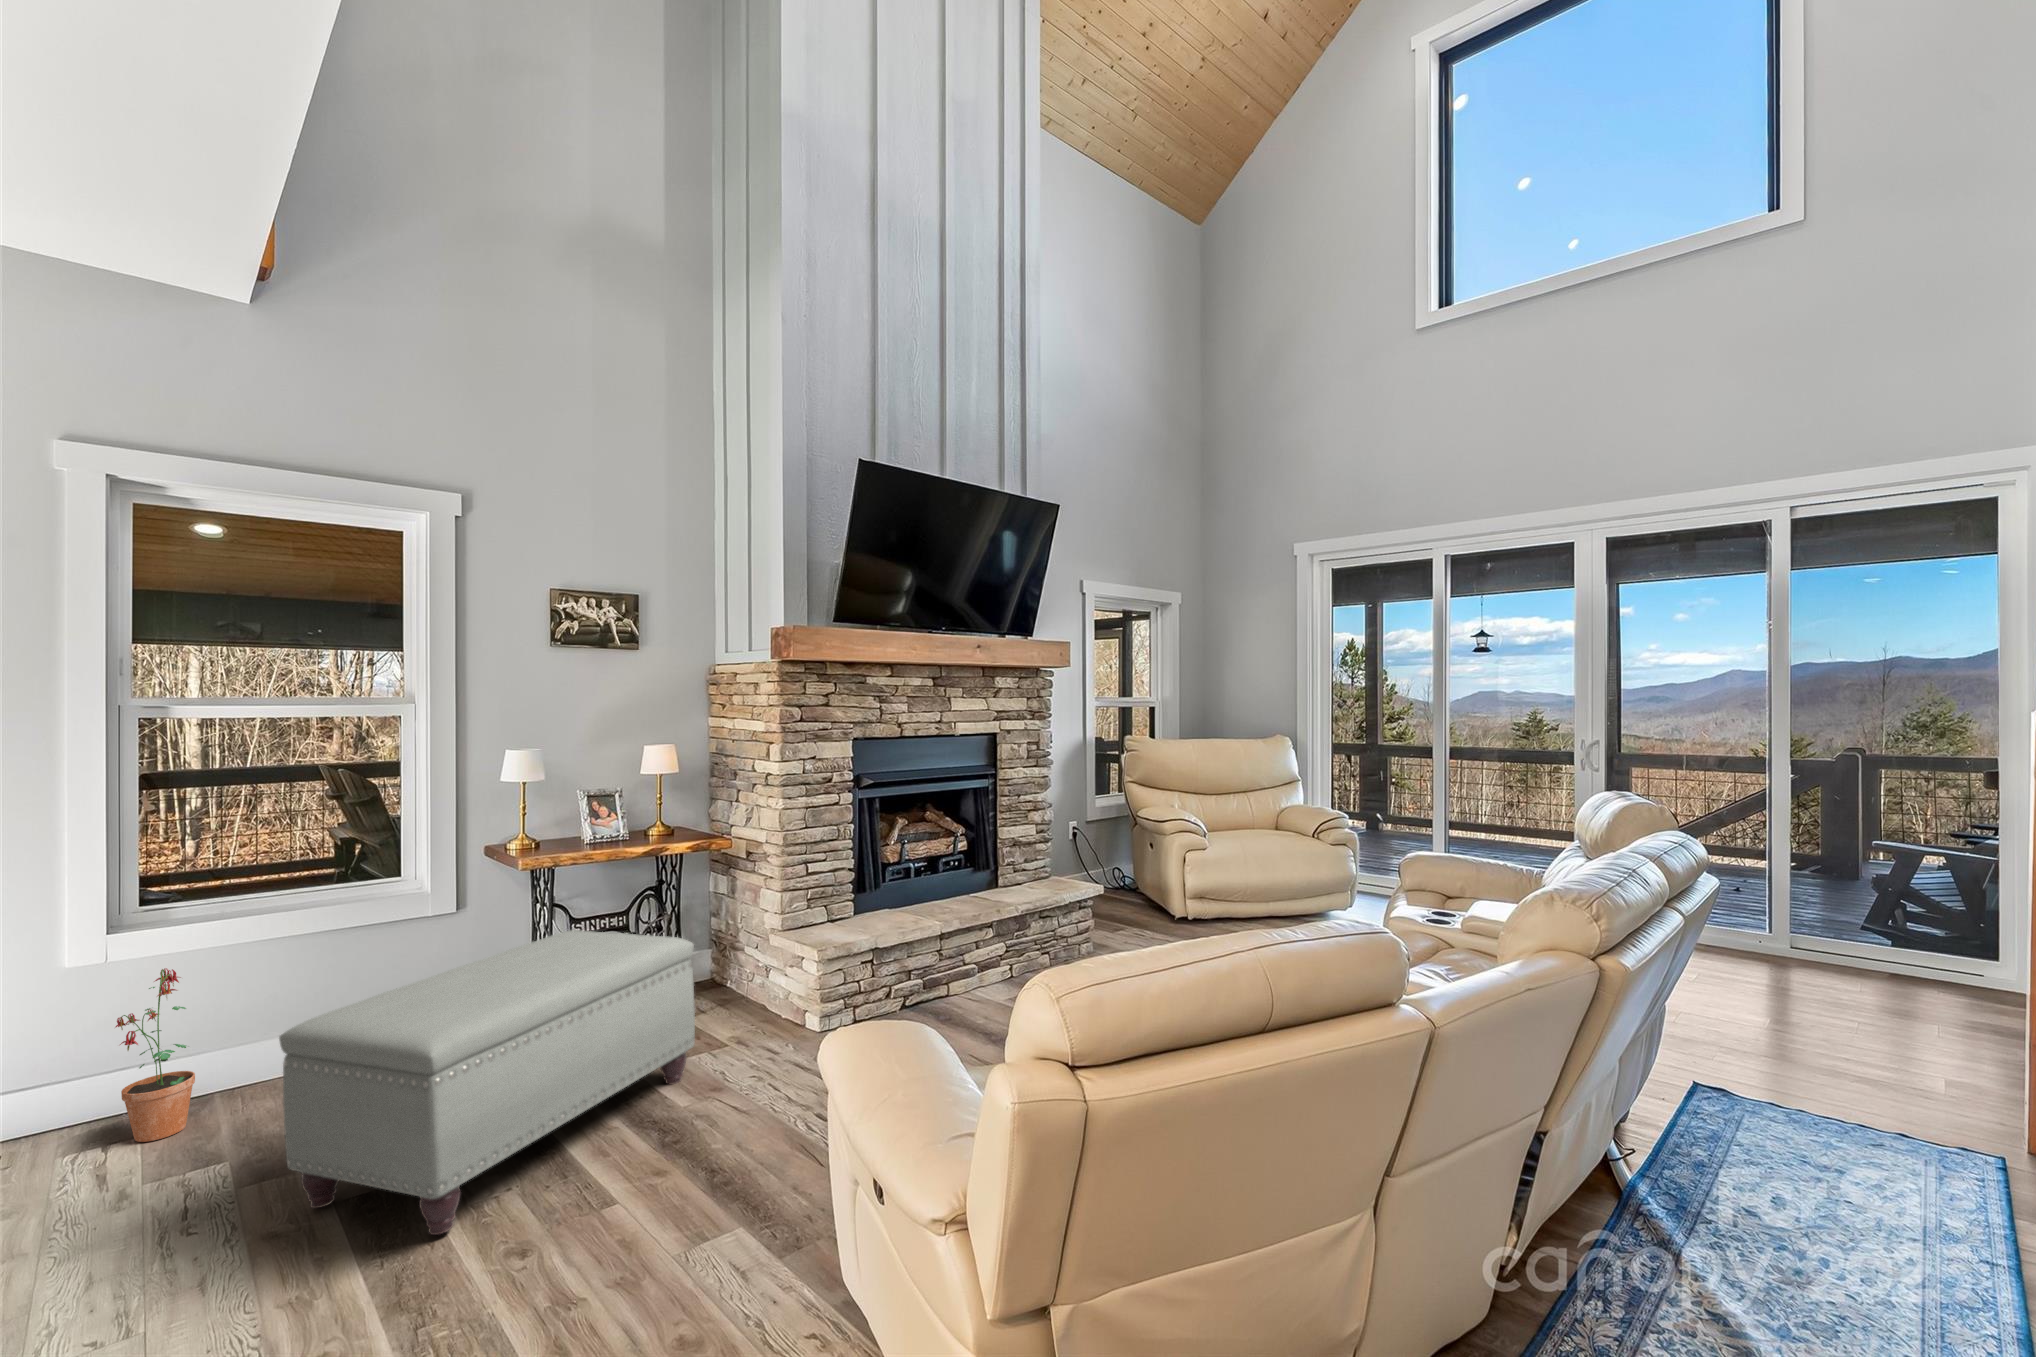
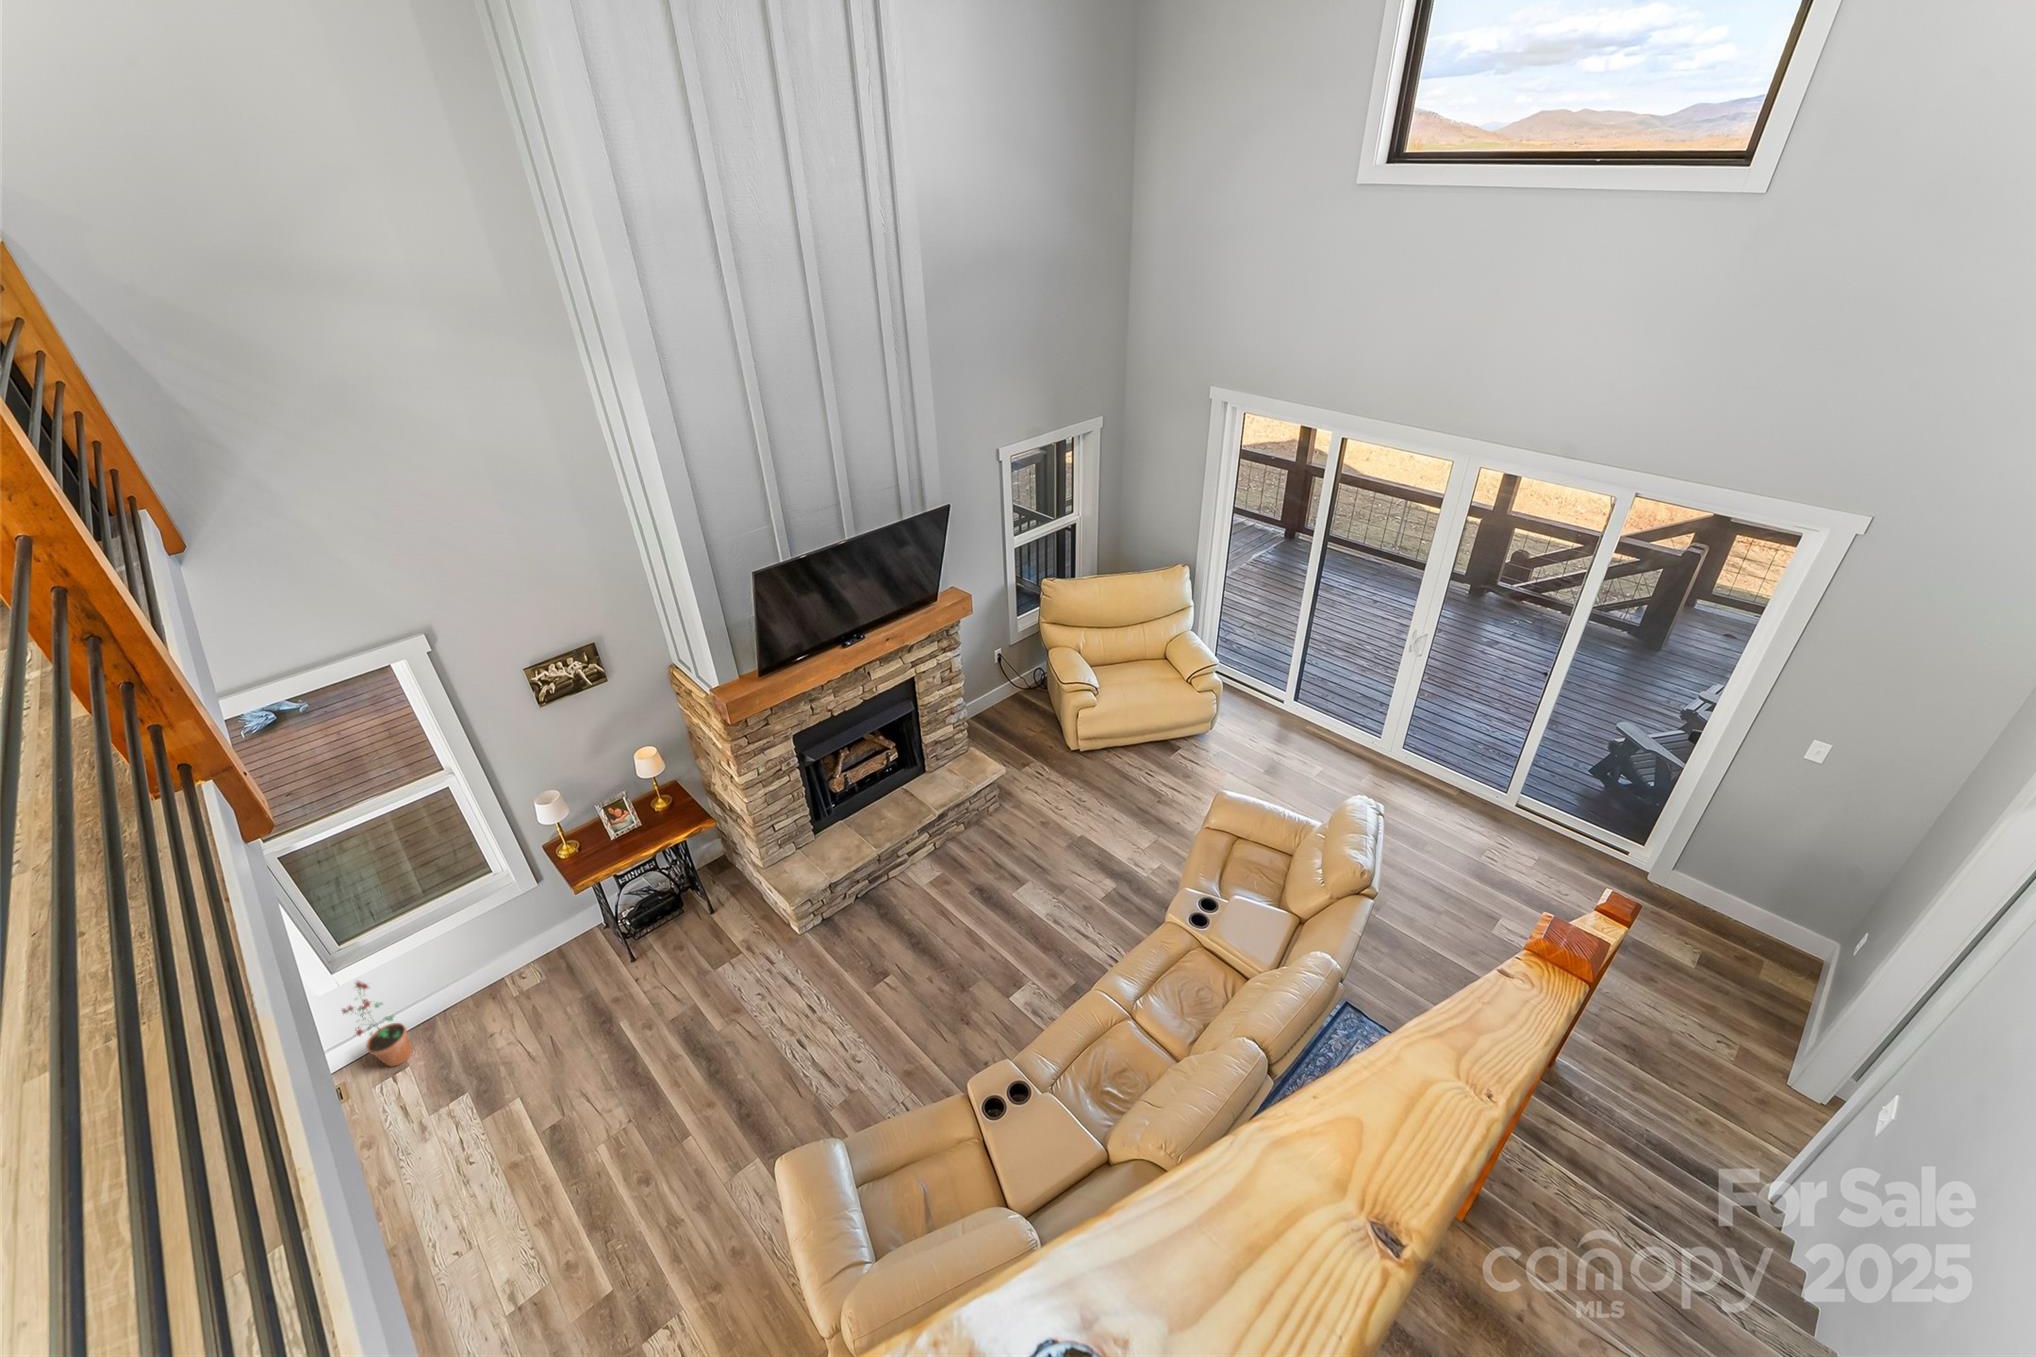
ottoman: present [279,930,695,1235] -> none [464,920,717,1167]

